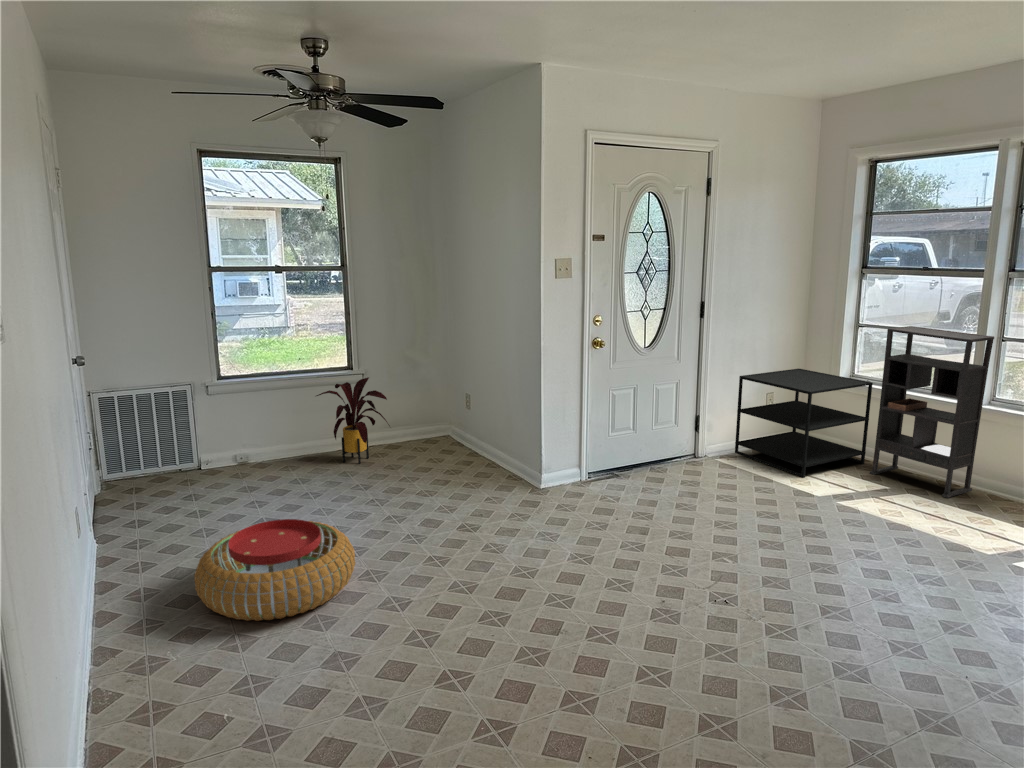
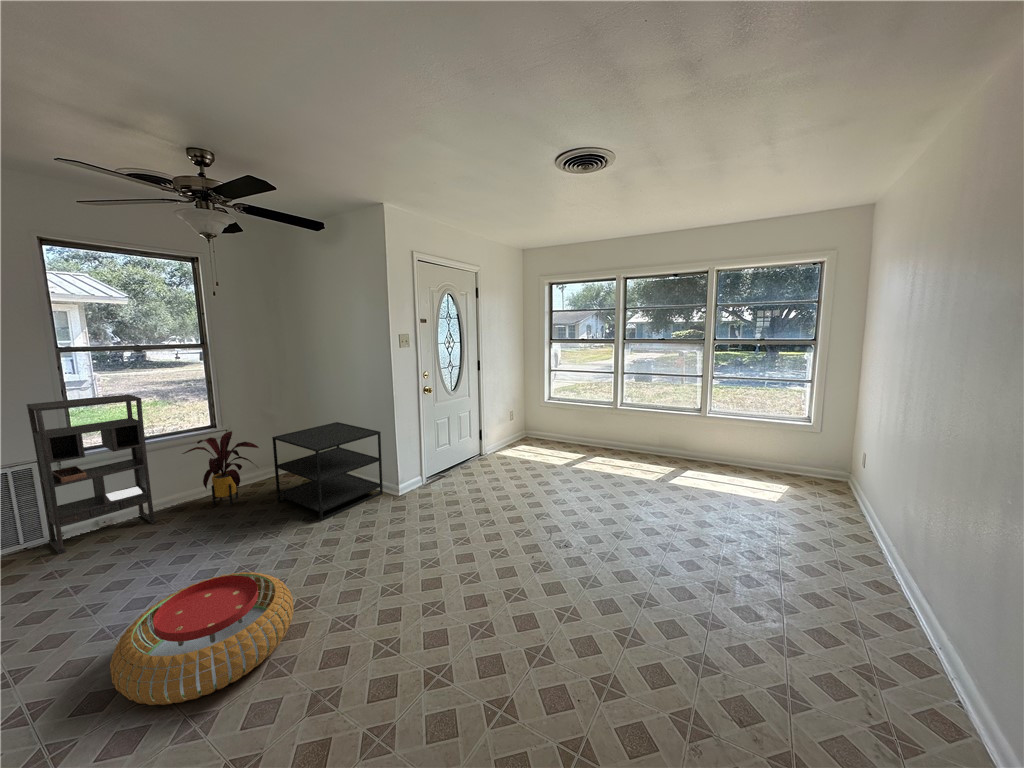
bookshelf: present [870,326,994,498] -> present [27,394,157,554]
side table: present [735,369,873,477] -> present [272,422,383,521]

